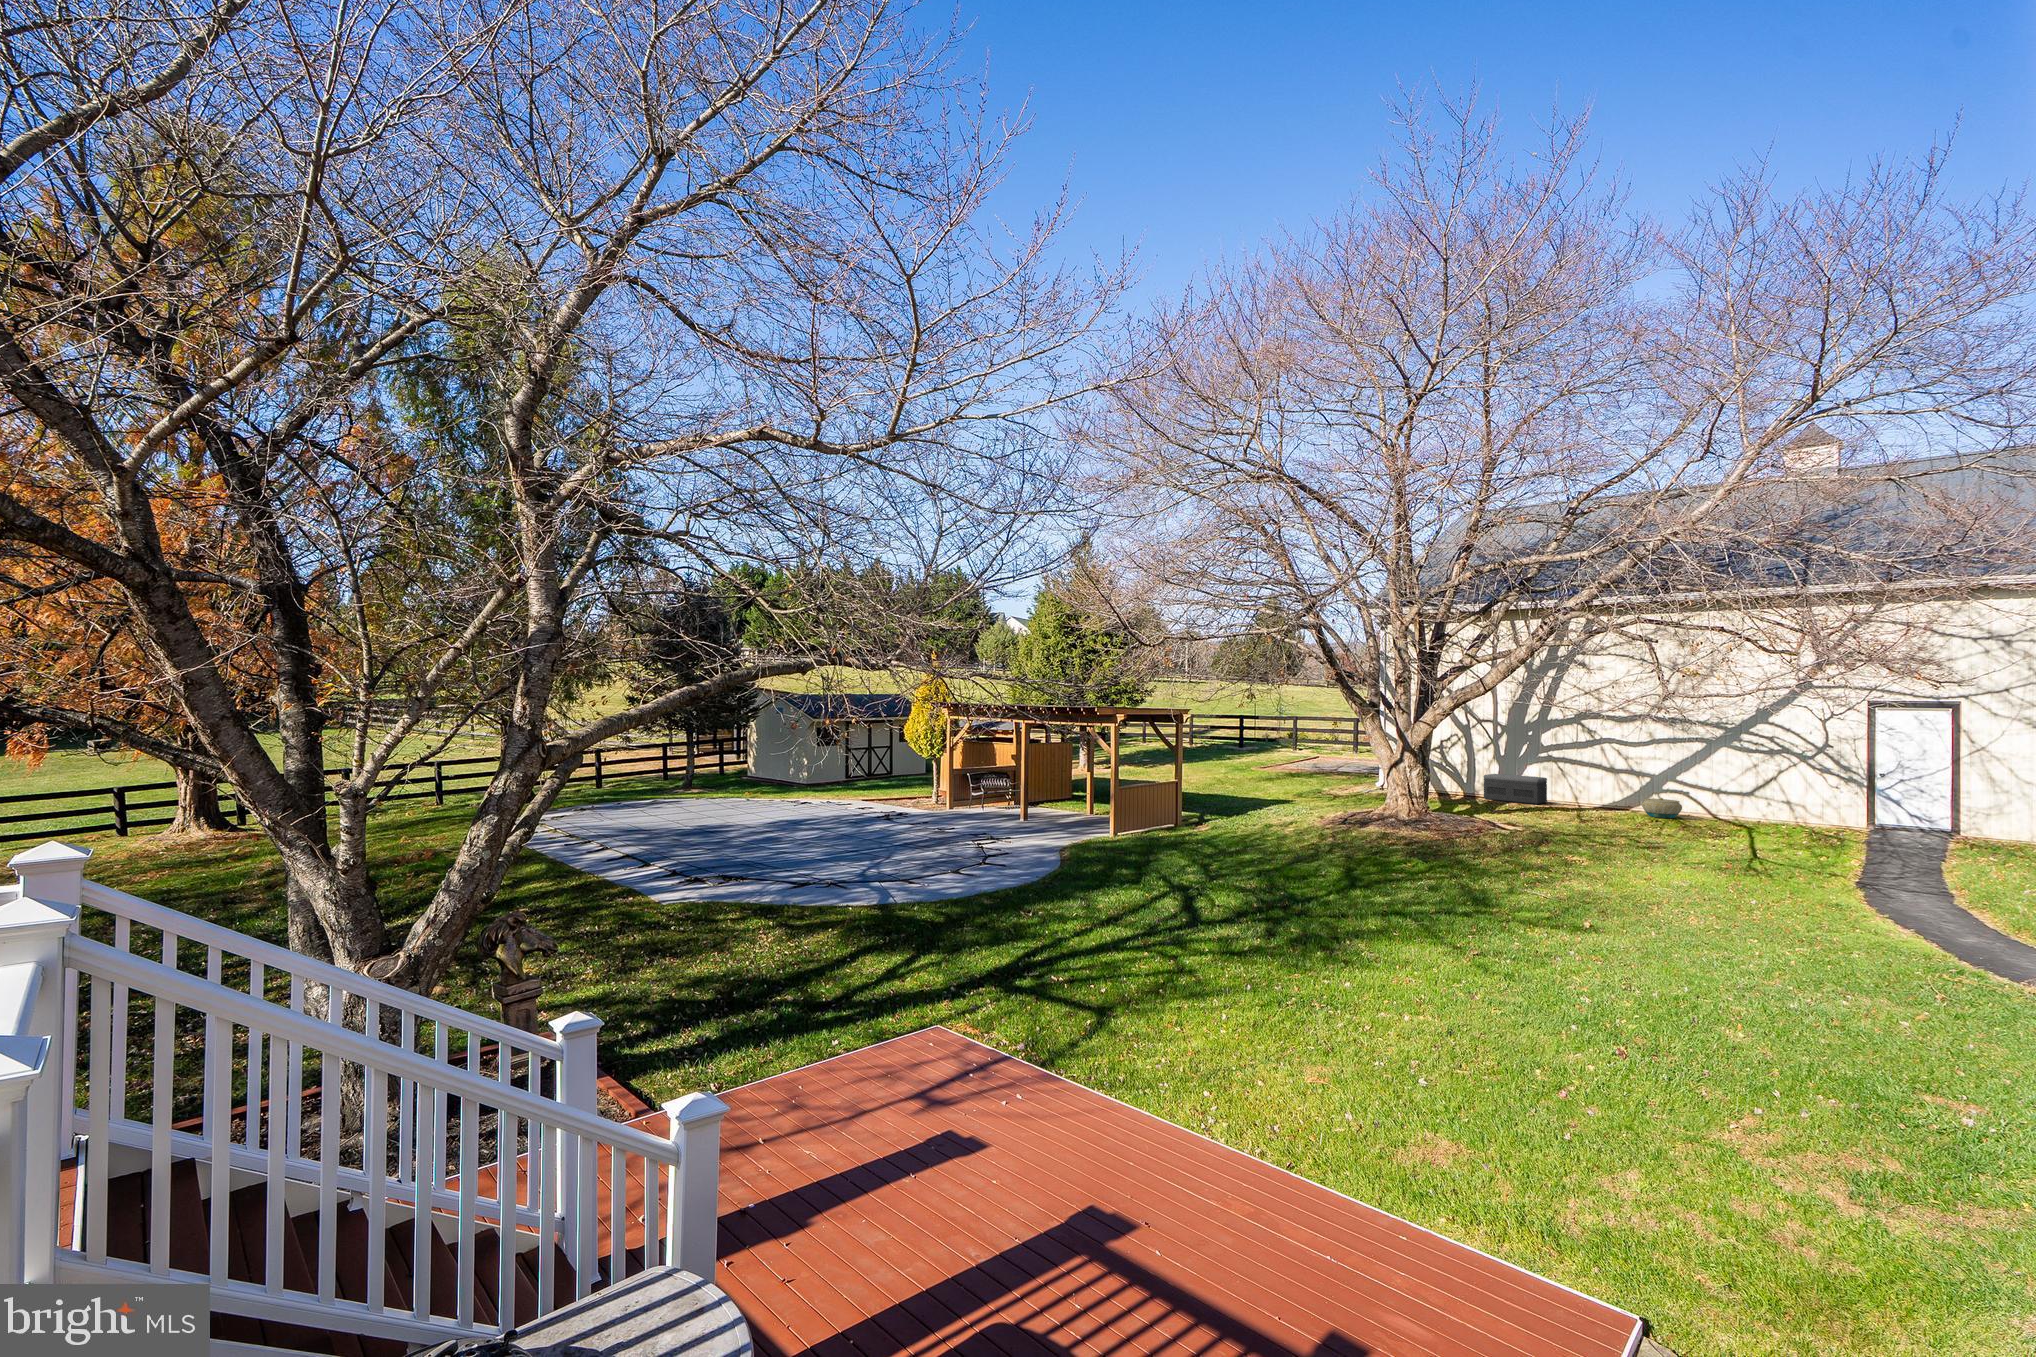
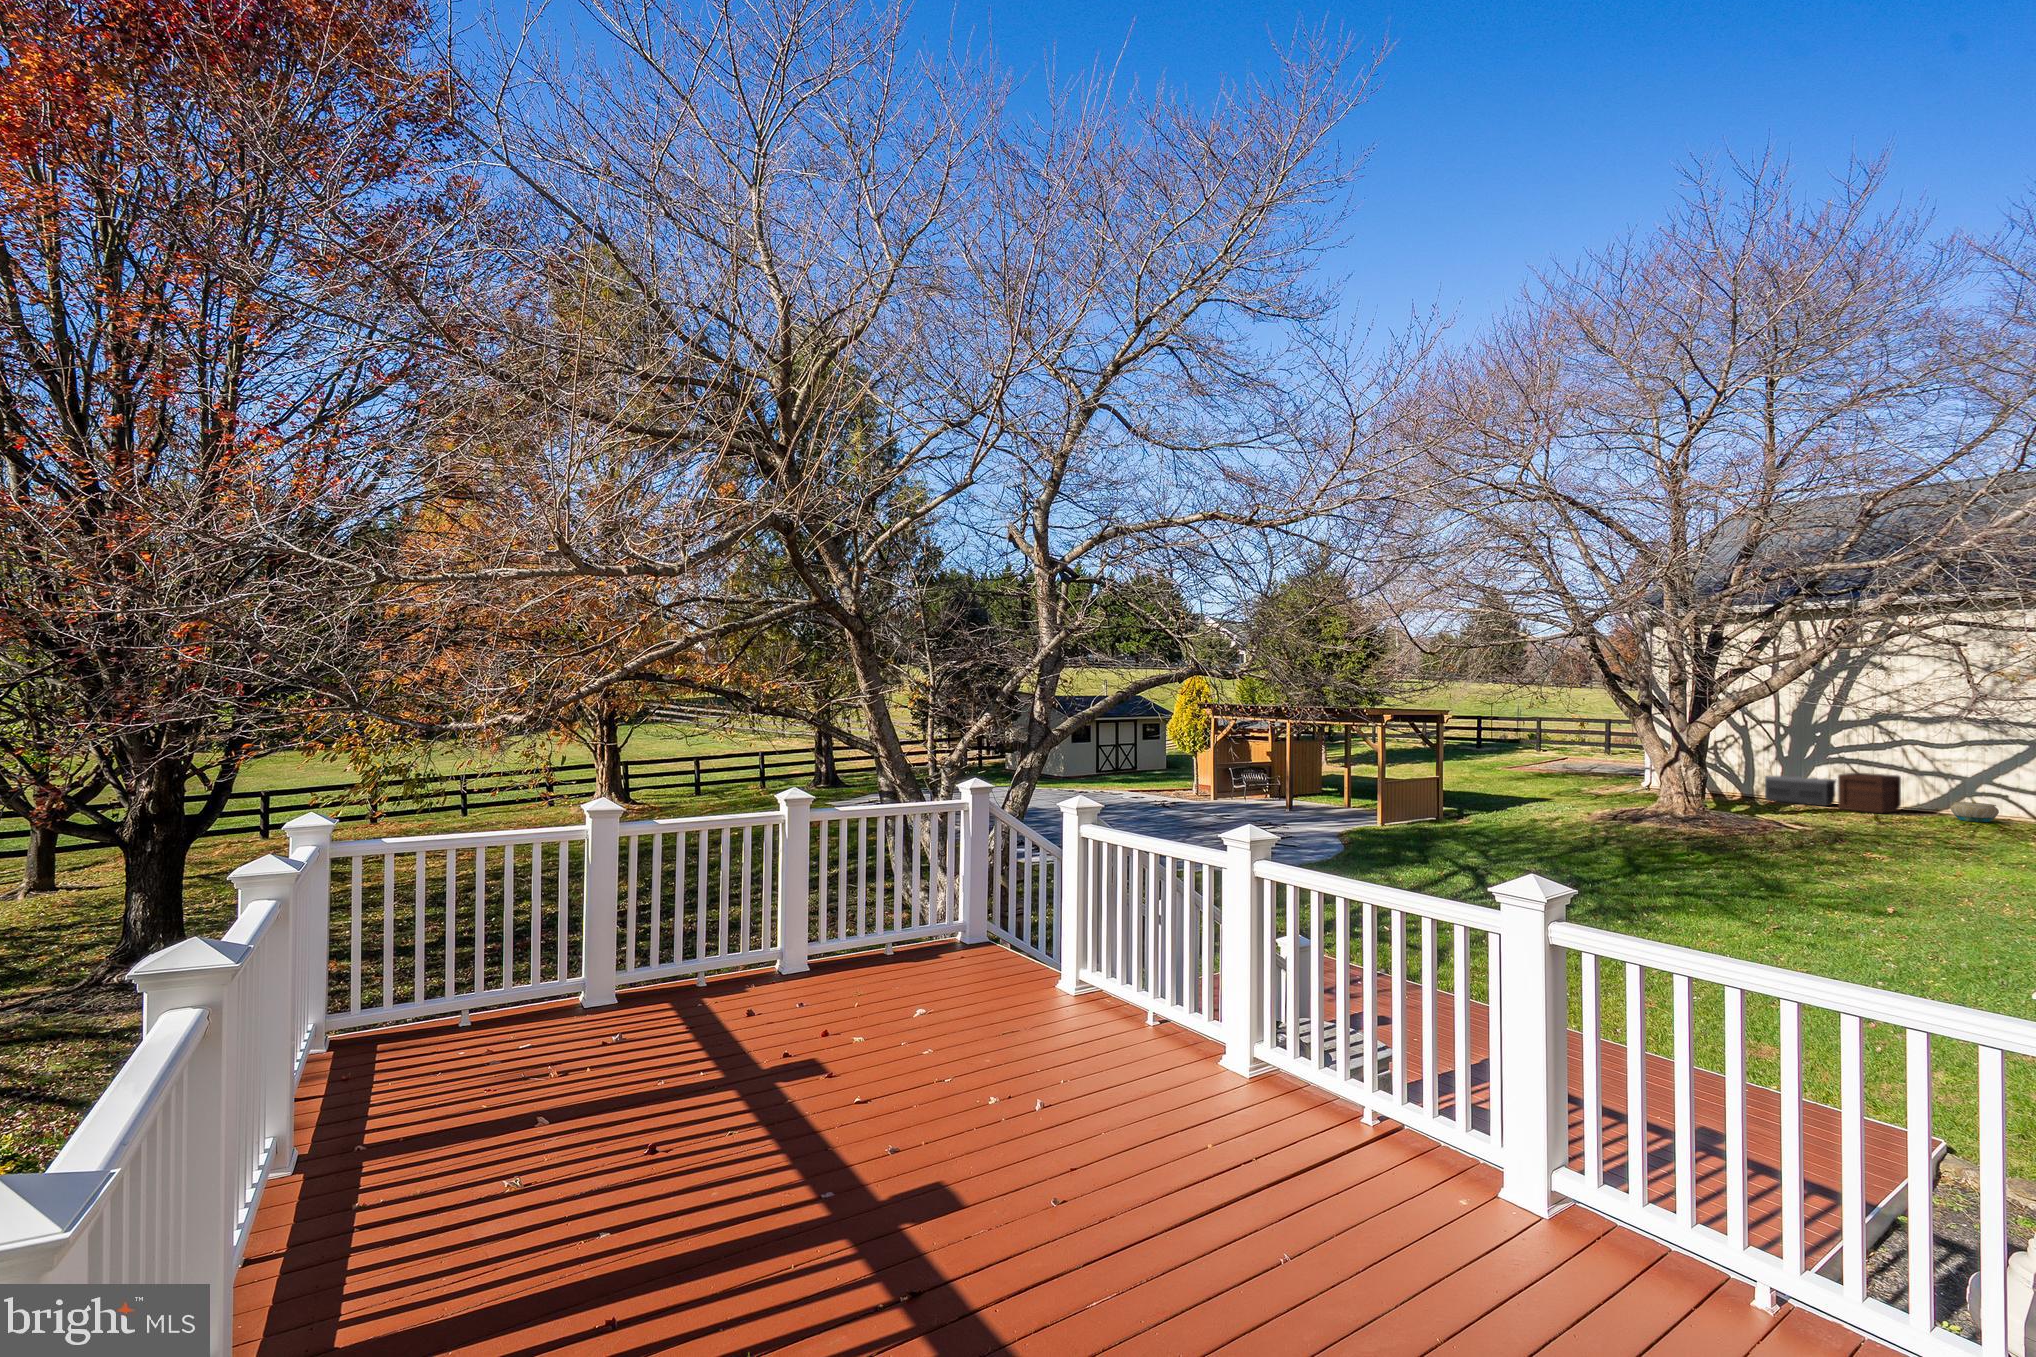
wooden crate: none [1547,771,1601,811] -> present [1838,773,1901,813]

